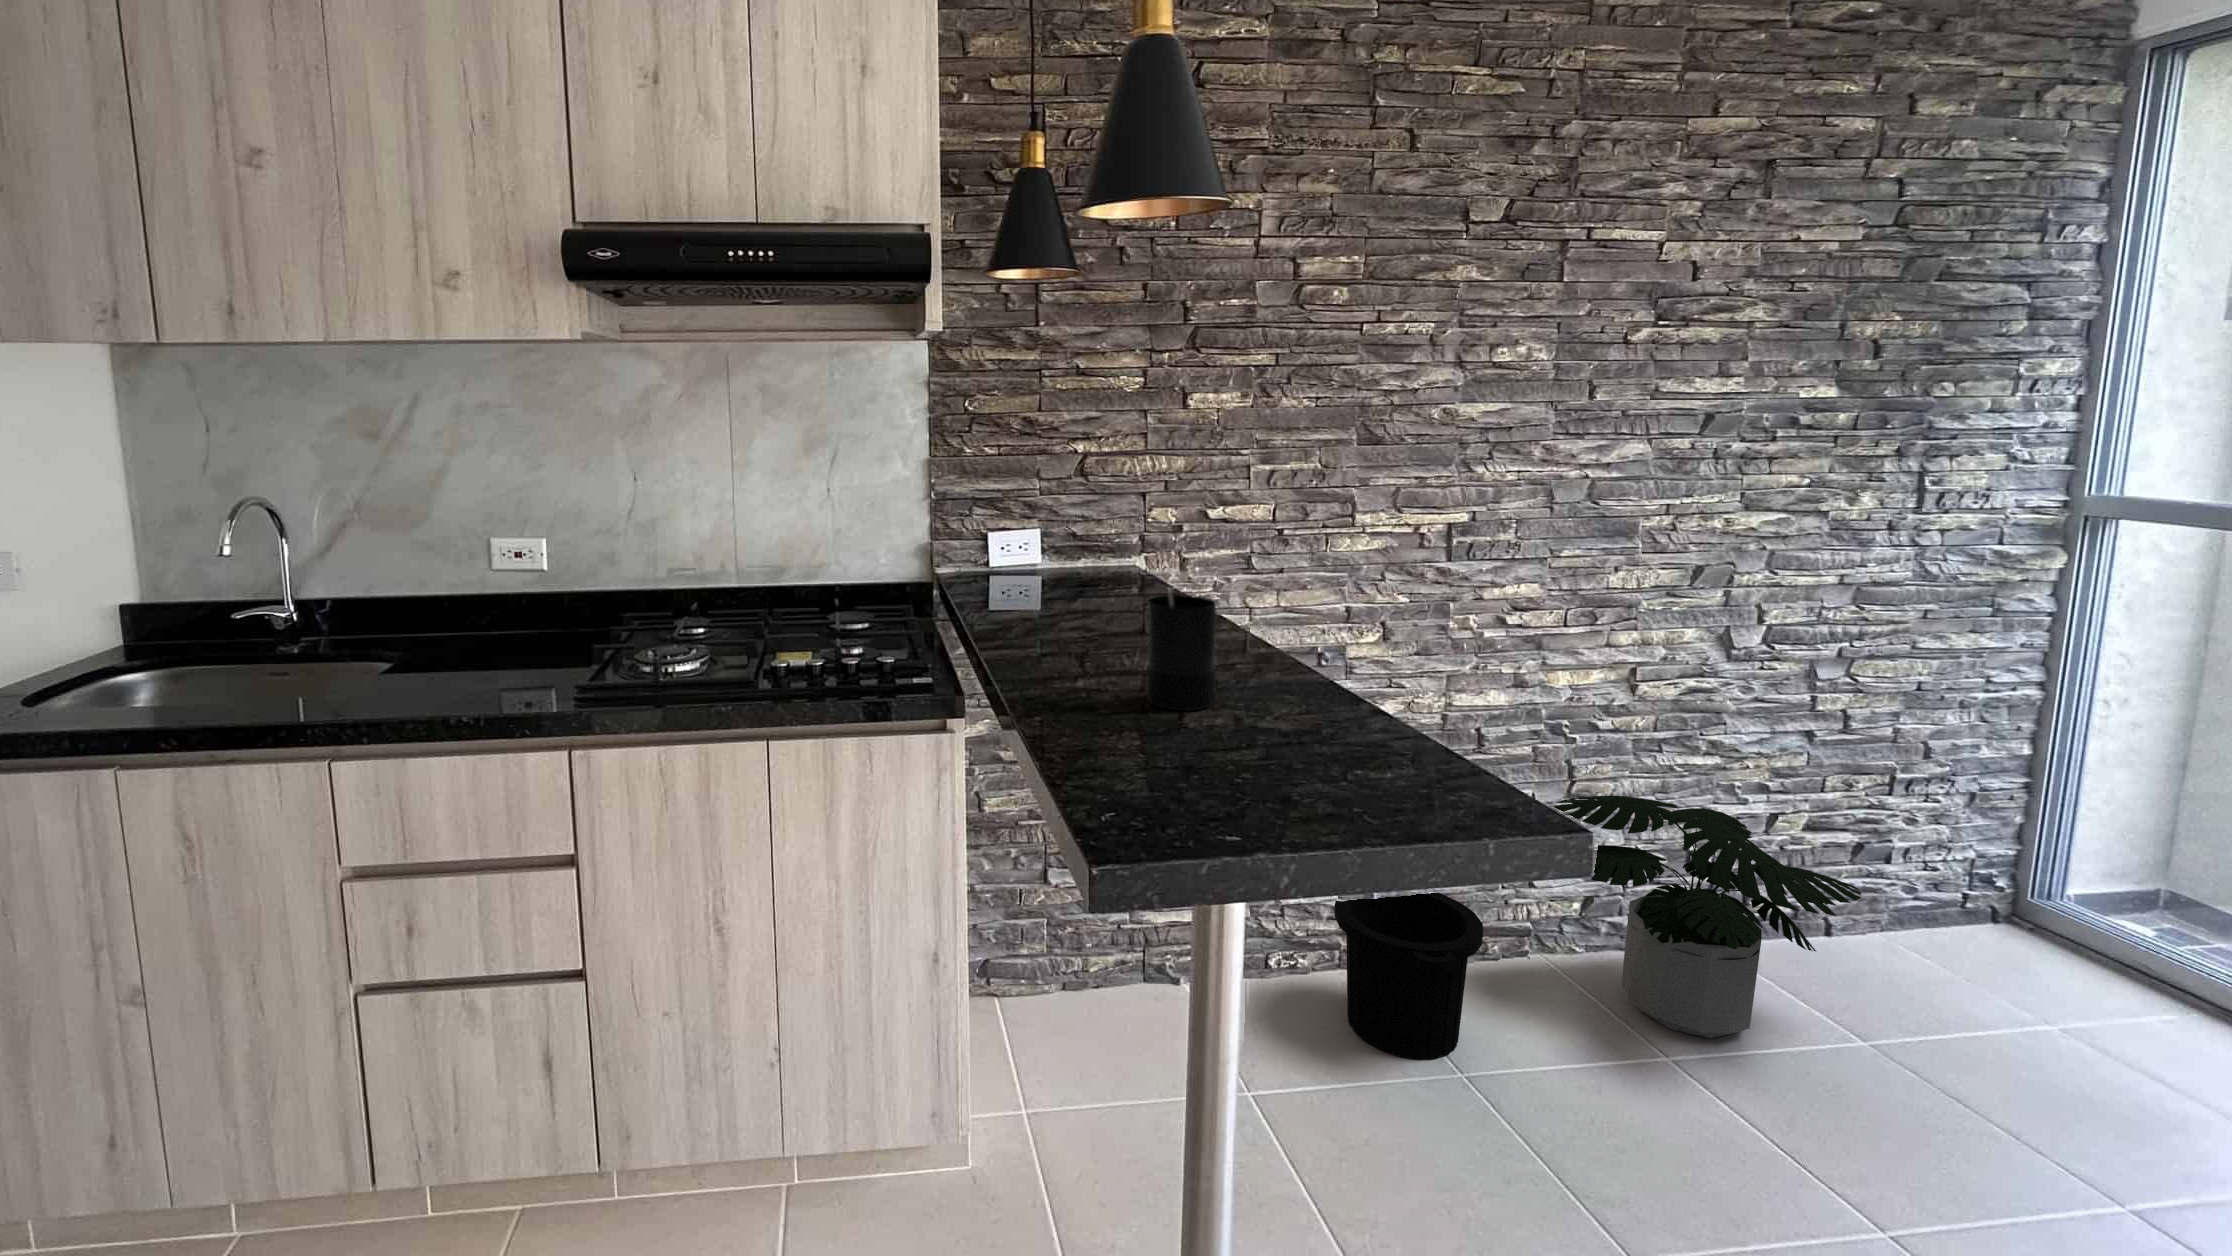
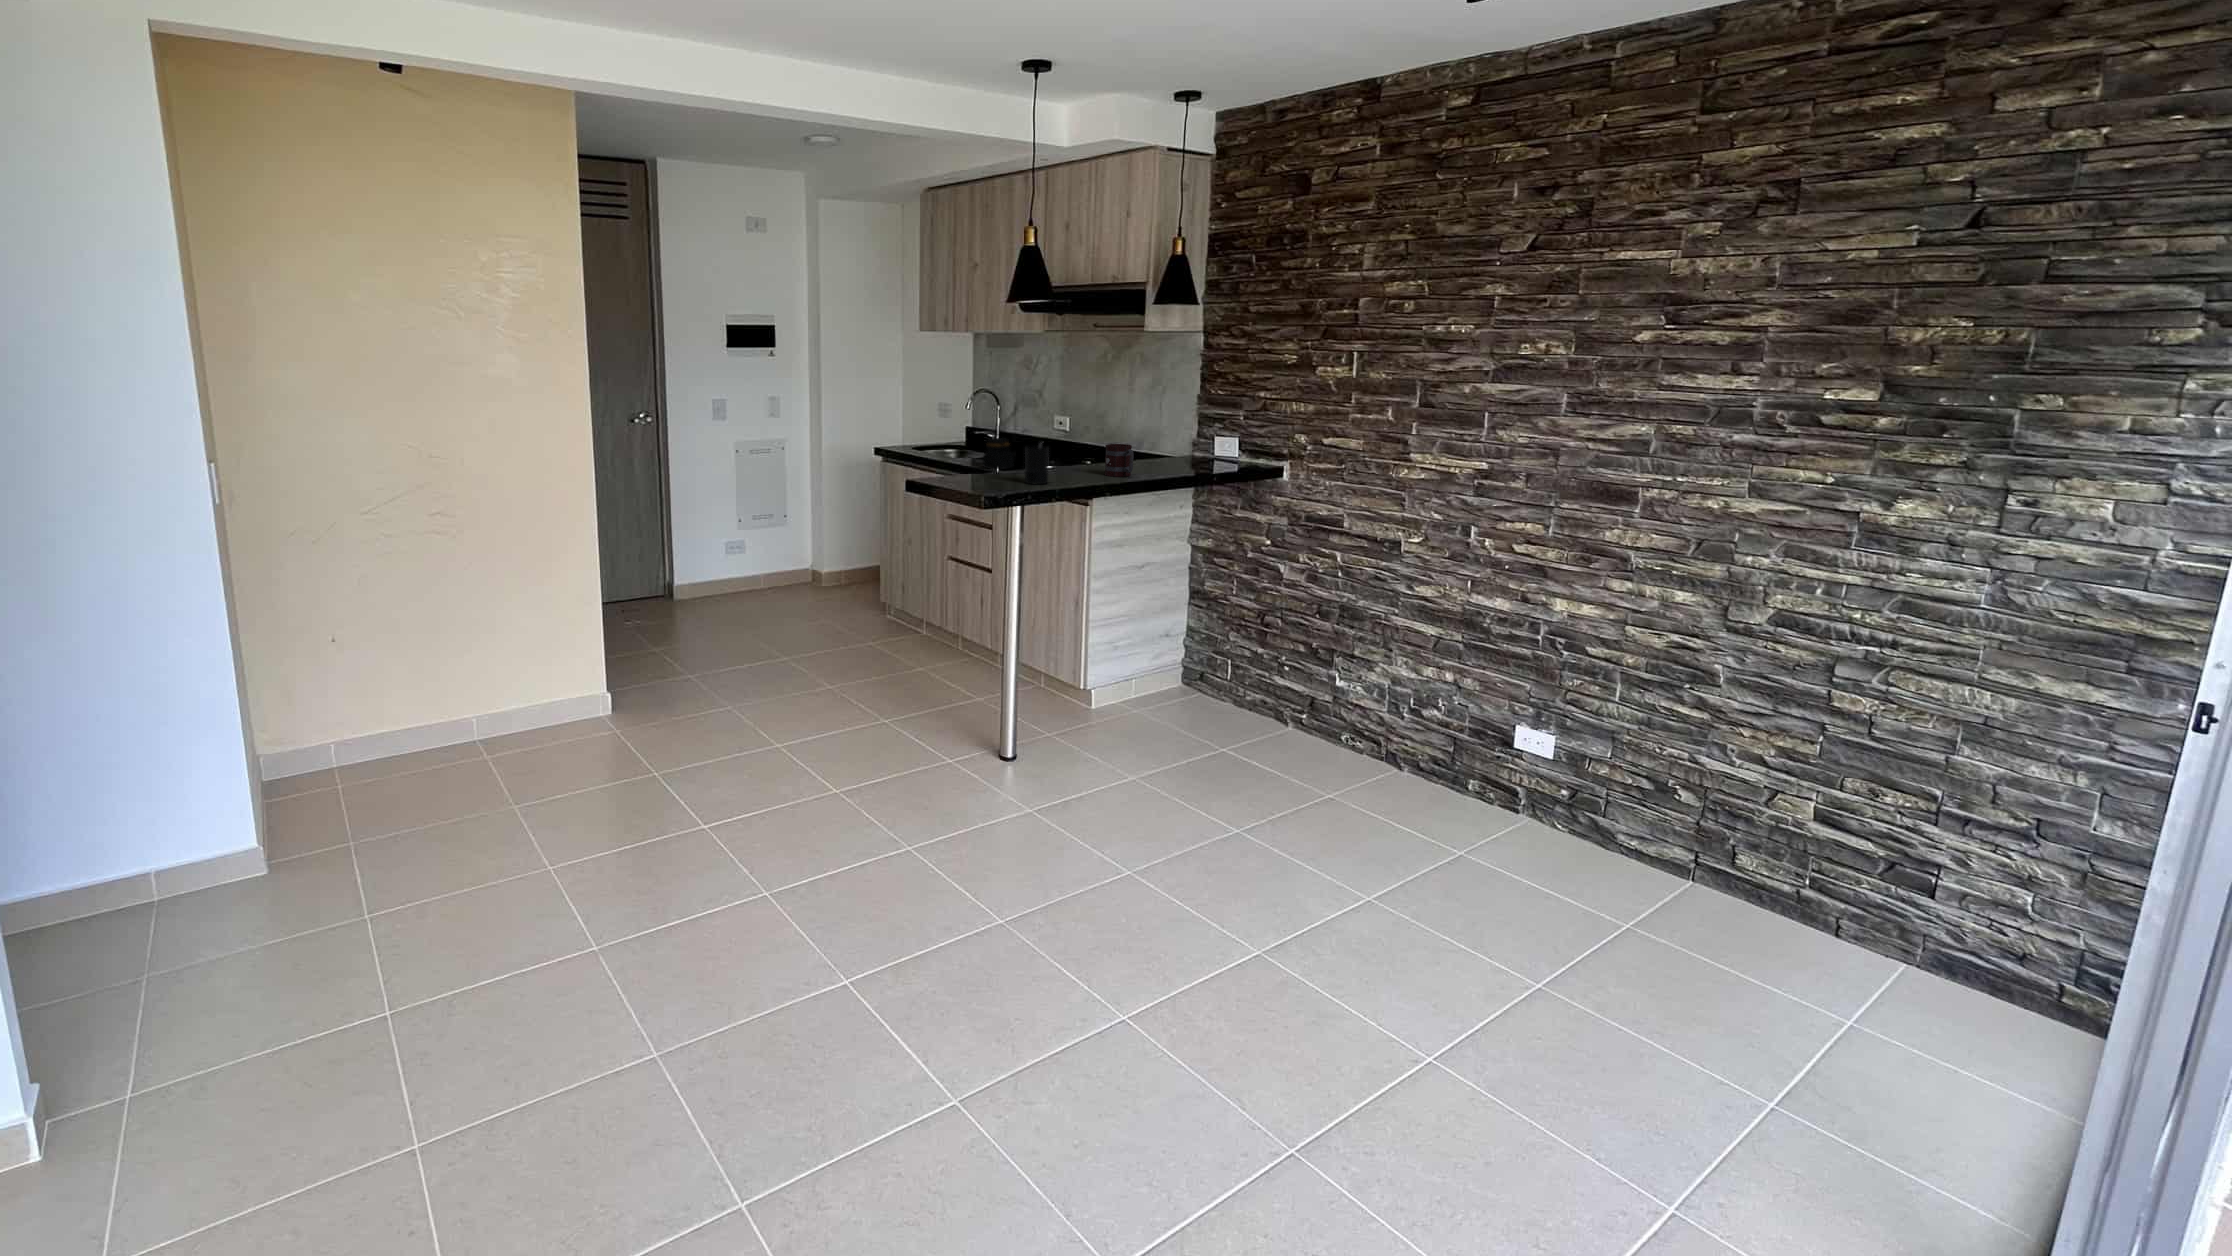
mug: none [1043,563,1133,642] -> present [1105,444,1134,477]
jar: none [431,606,531,695] -> present [983,438,1014,469]
potted plant: present [1554,795,1861,1038] -> none [1458,692,1661,877]
trash can: present [1334,892,1483,1059] -> none [1310,693,1404,794]

